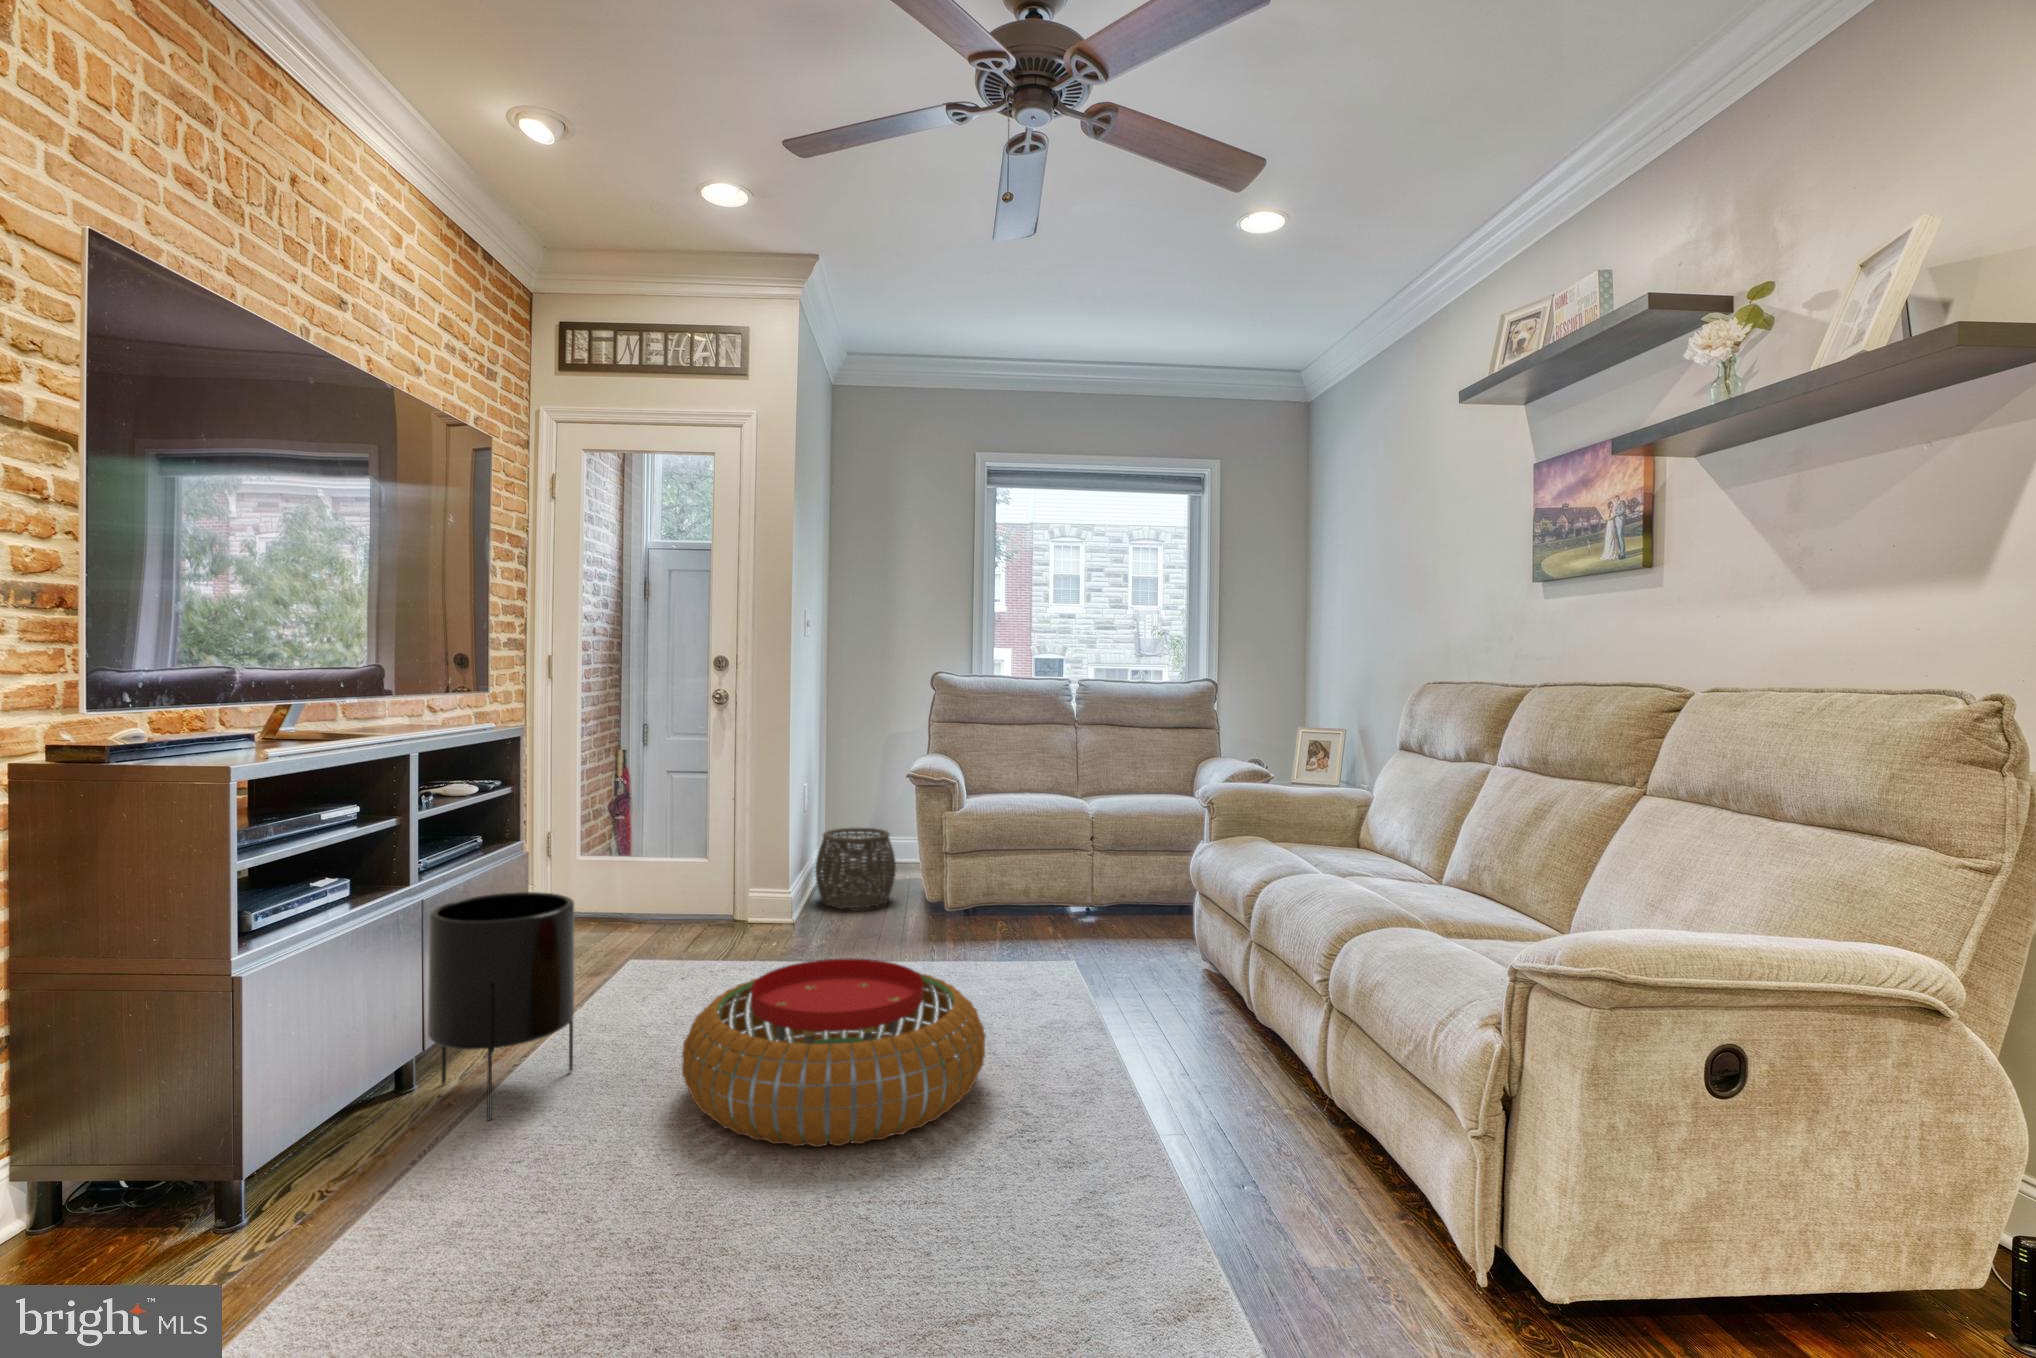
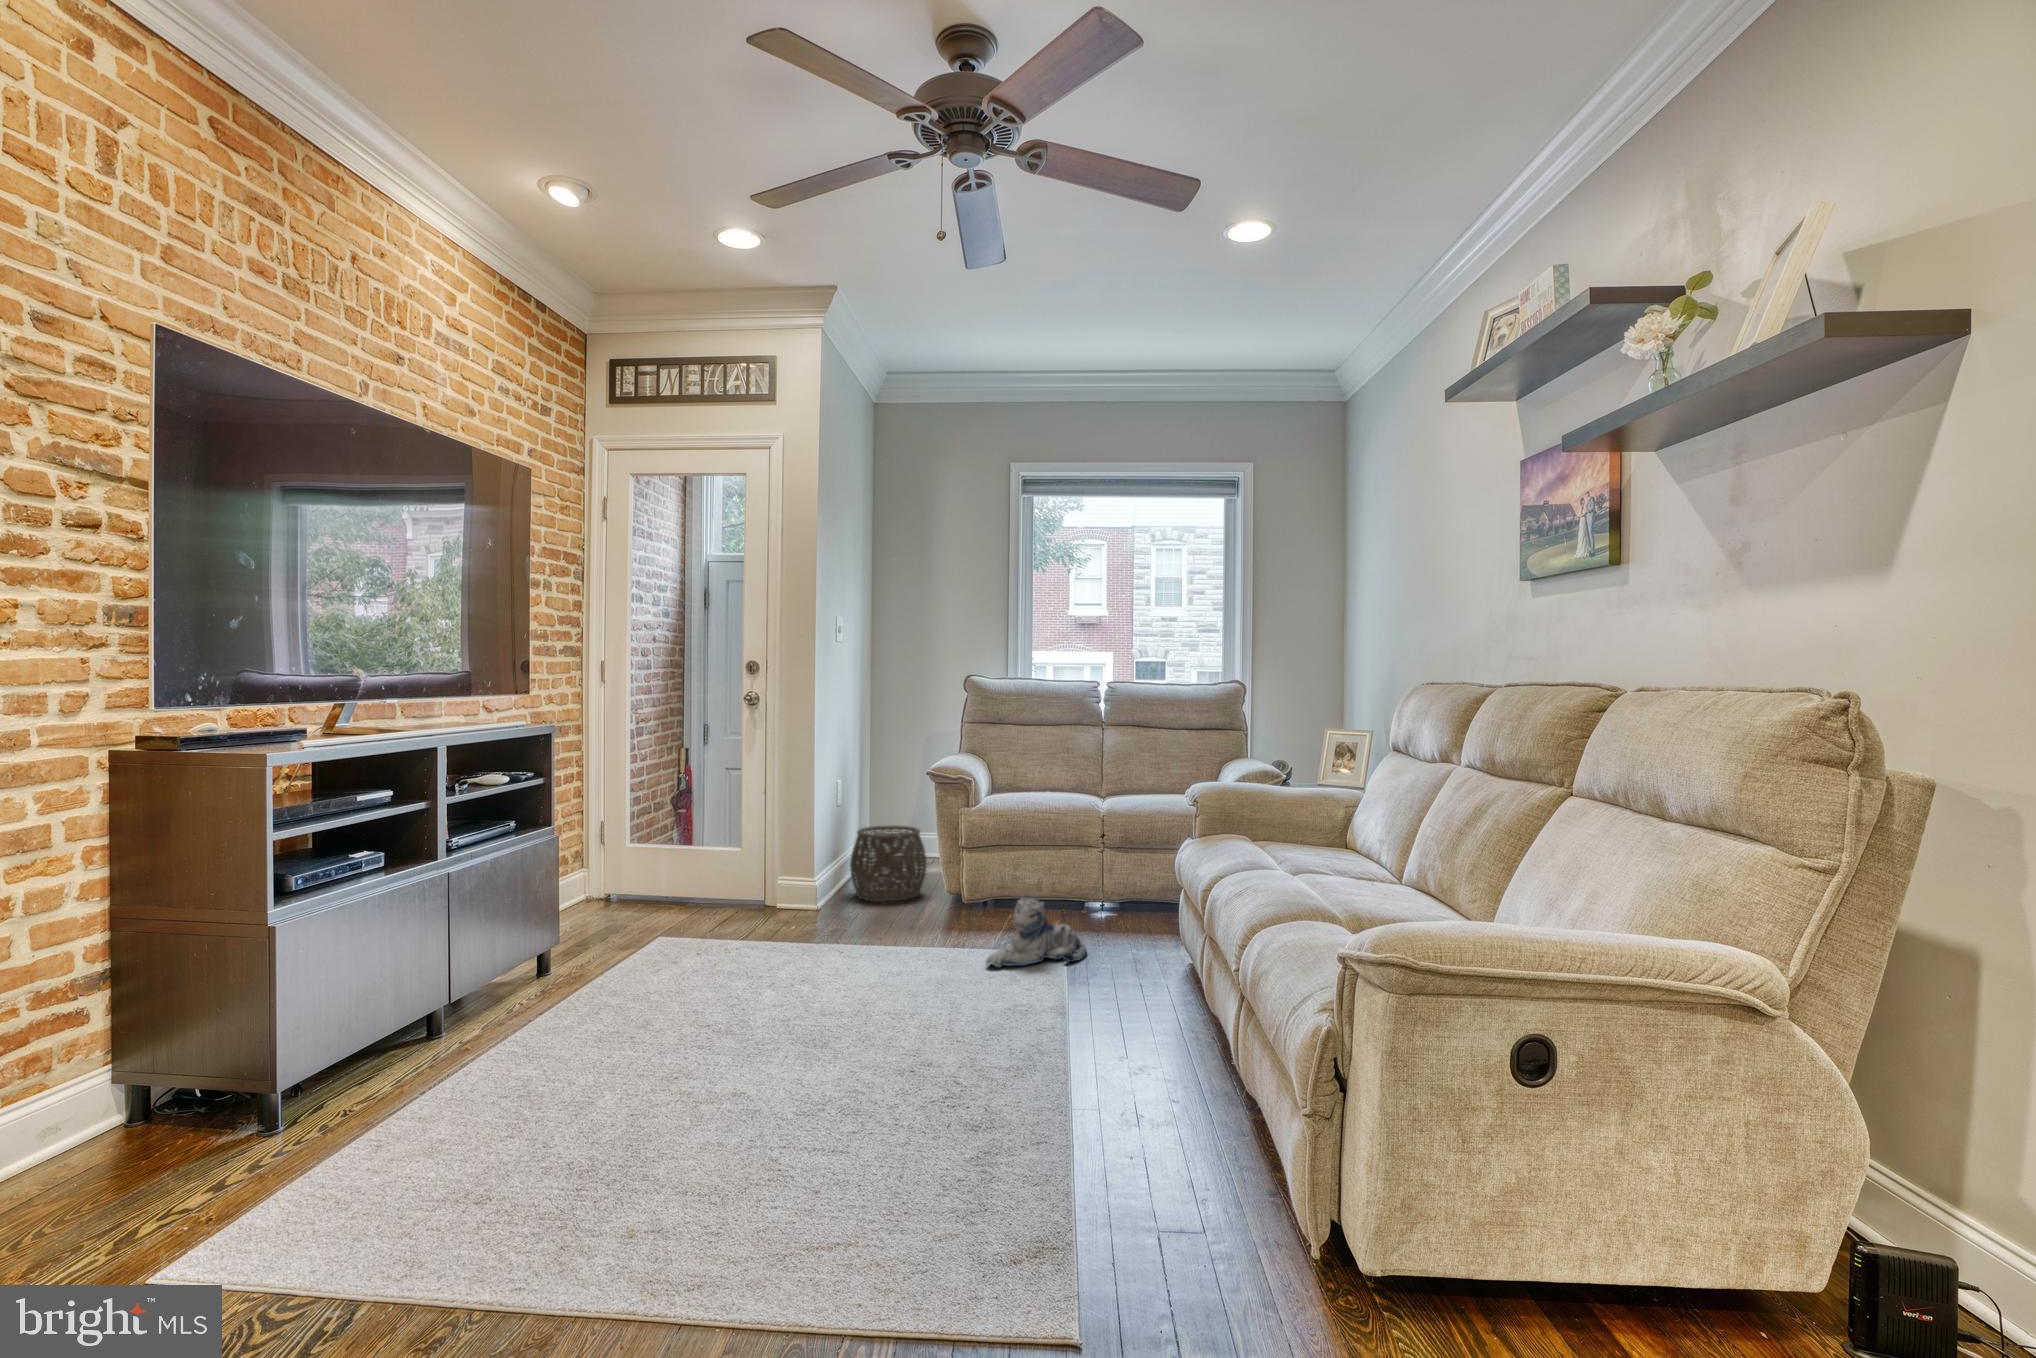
planter: present [428,892,574,1121] -> none [453,870,582,1065]
plush toy: none [992,903,1090,981] -> present [986,896,1087,967]
pouf: present [682,959,985,1147] -> none [661,936,938,1098]

